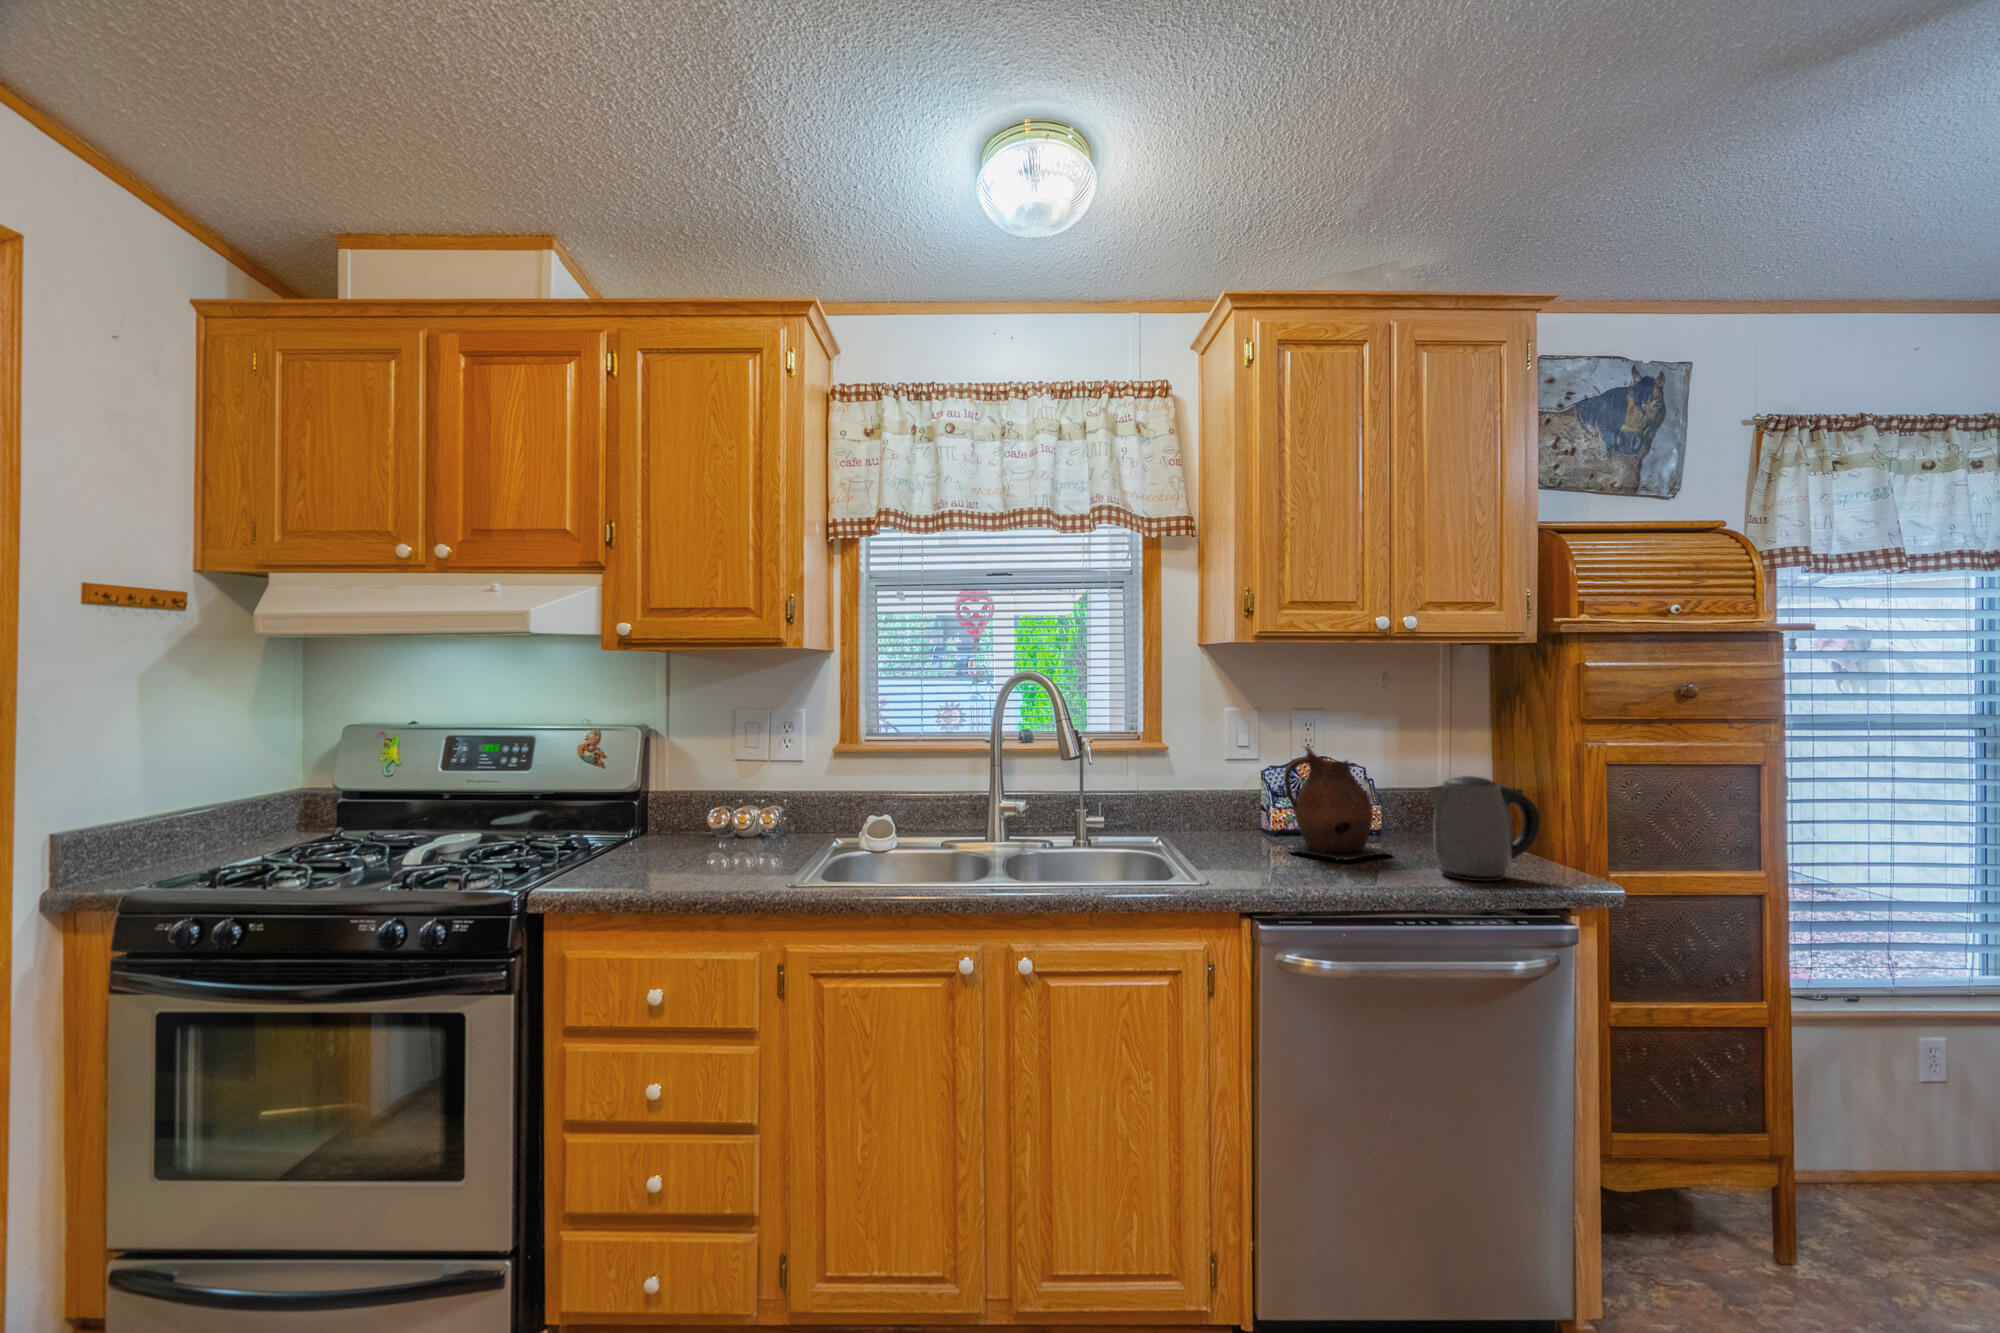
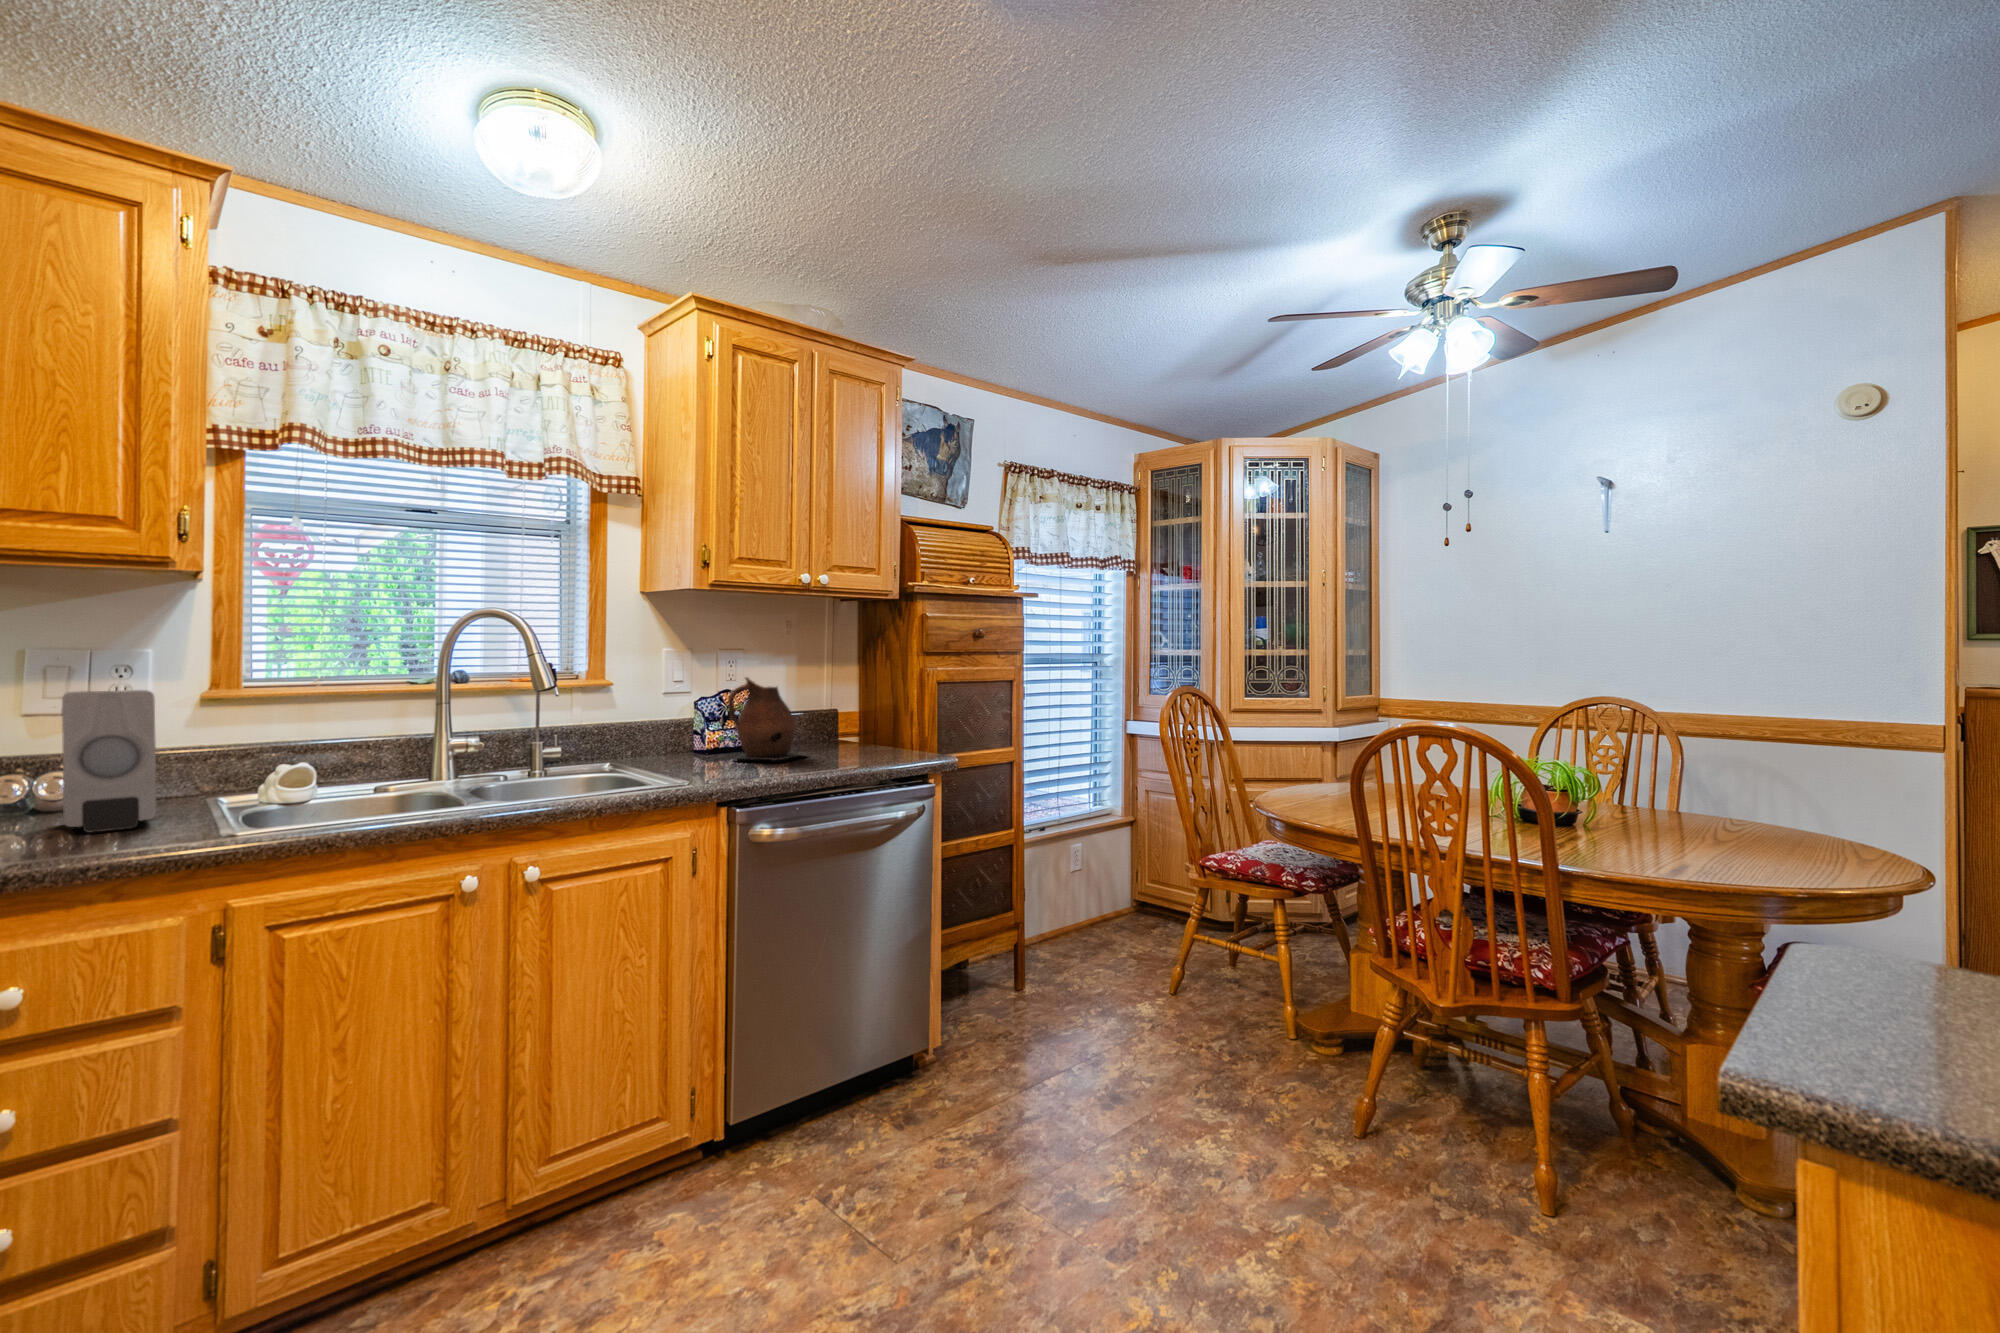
soap dispenser: none [696,754,765,872] -> present [62,690,156,833]
kettle: present [1429,776,1540,881] -> none [840,693,906,764]

